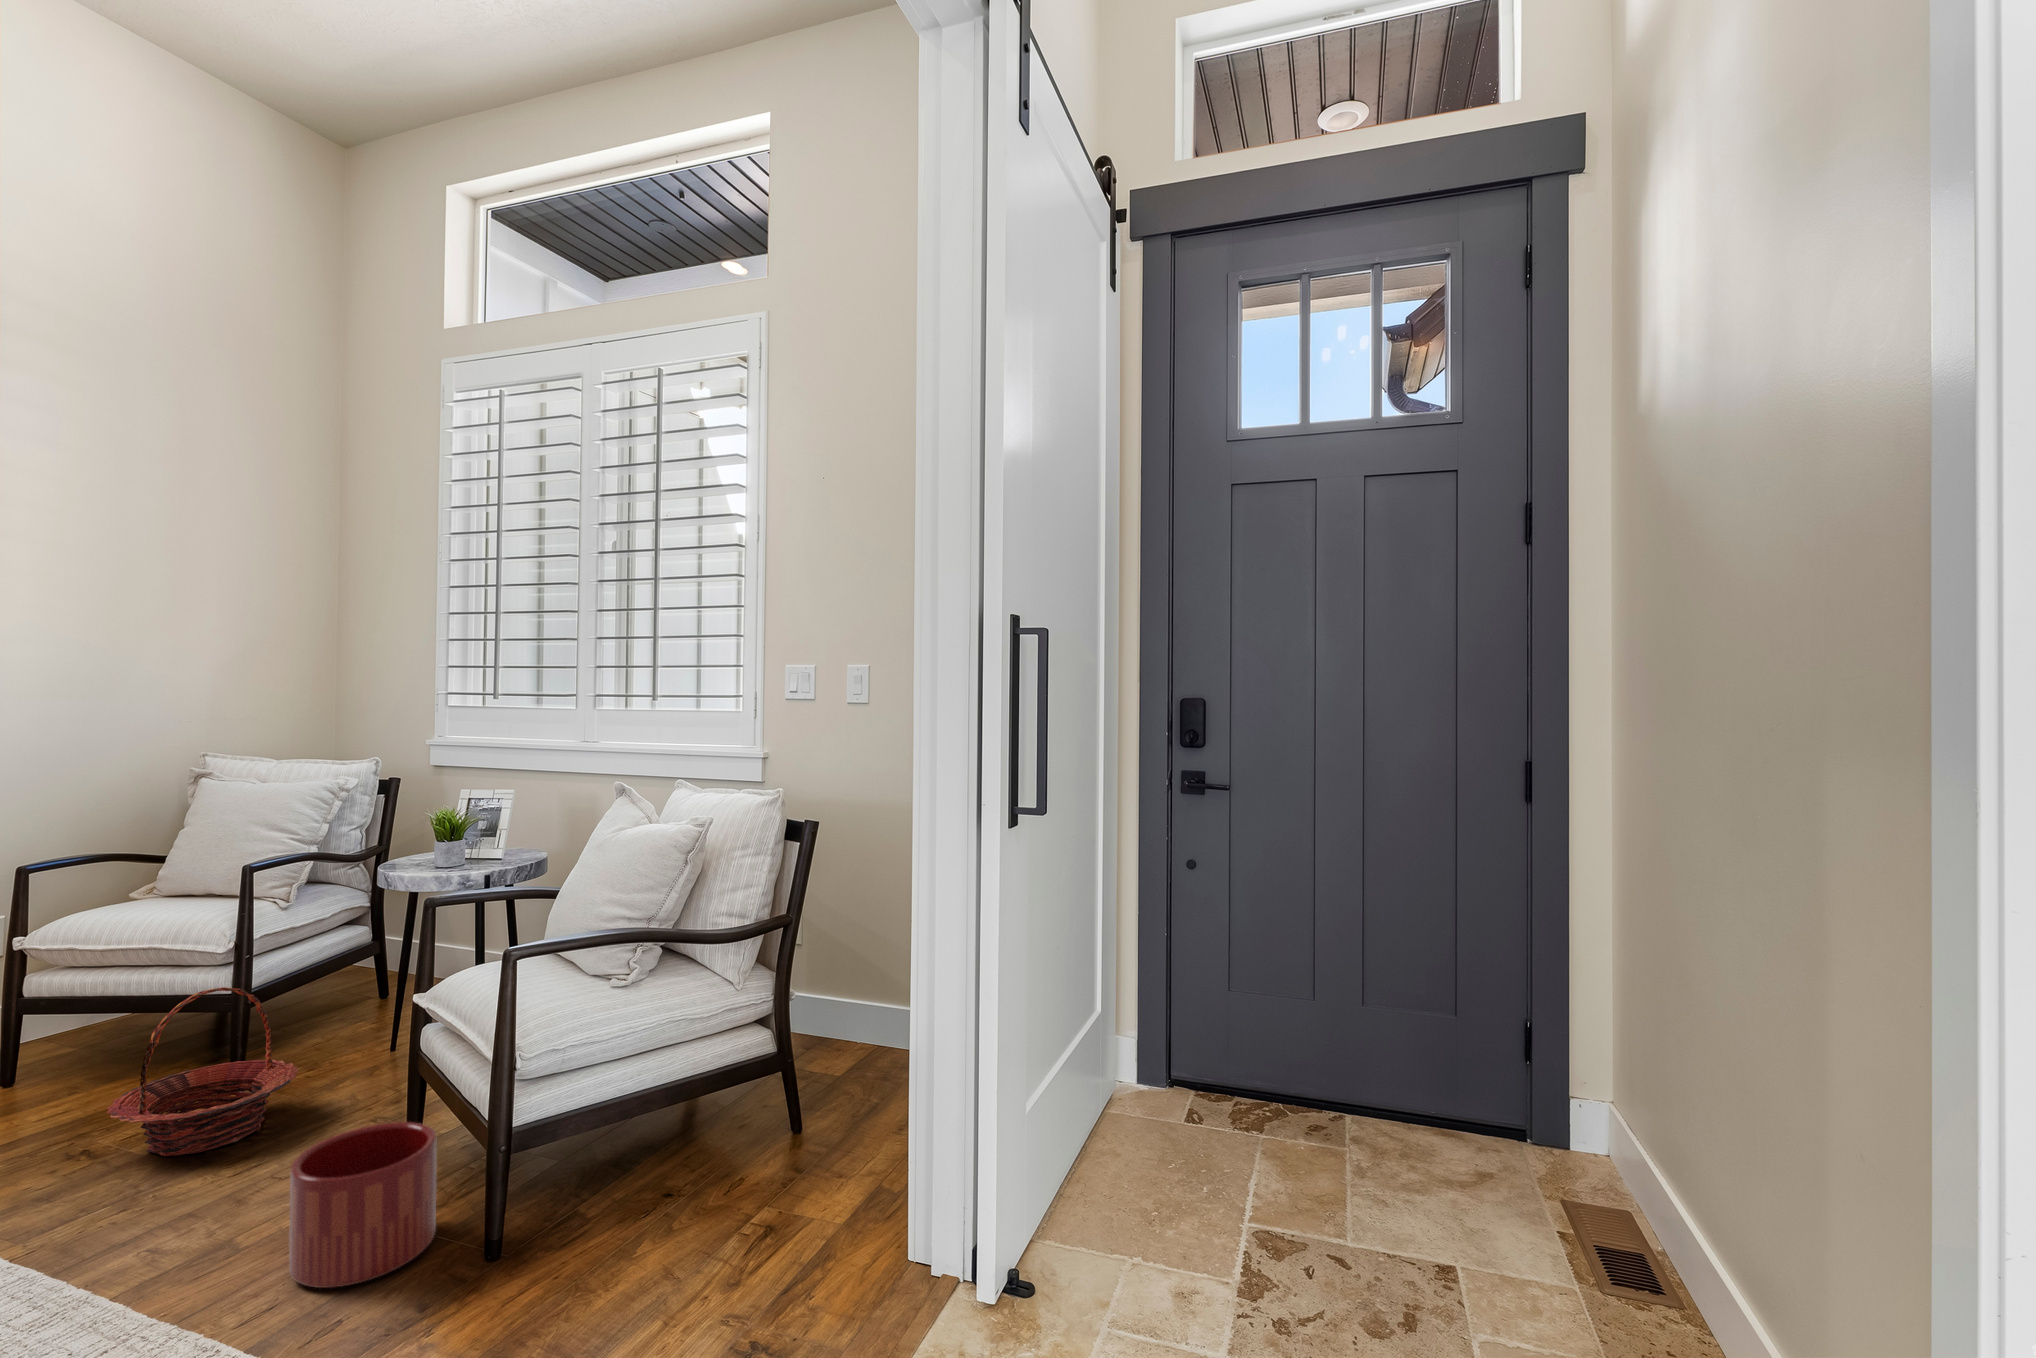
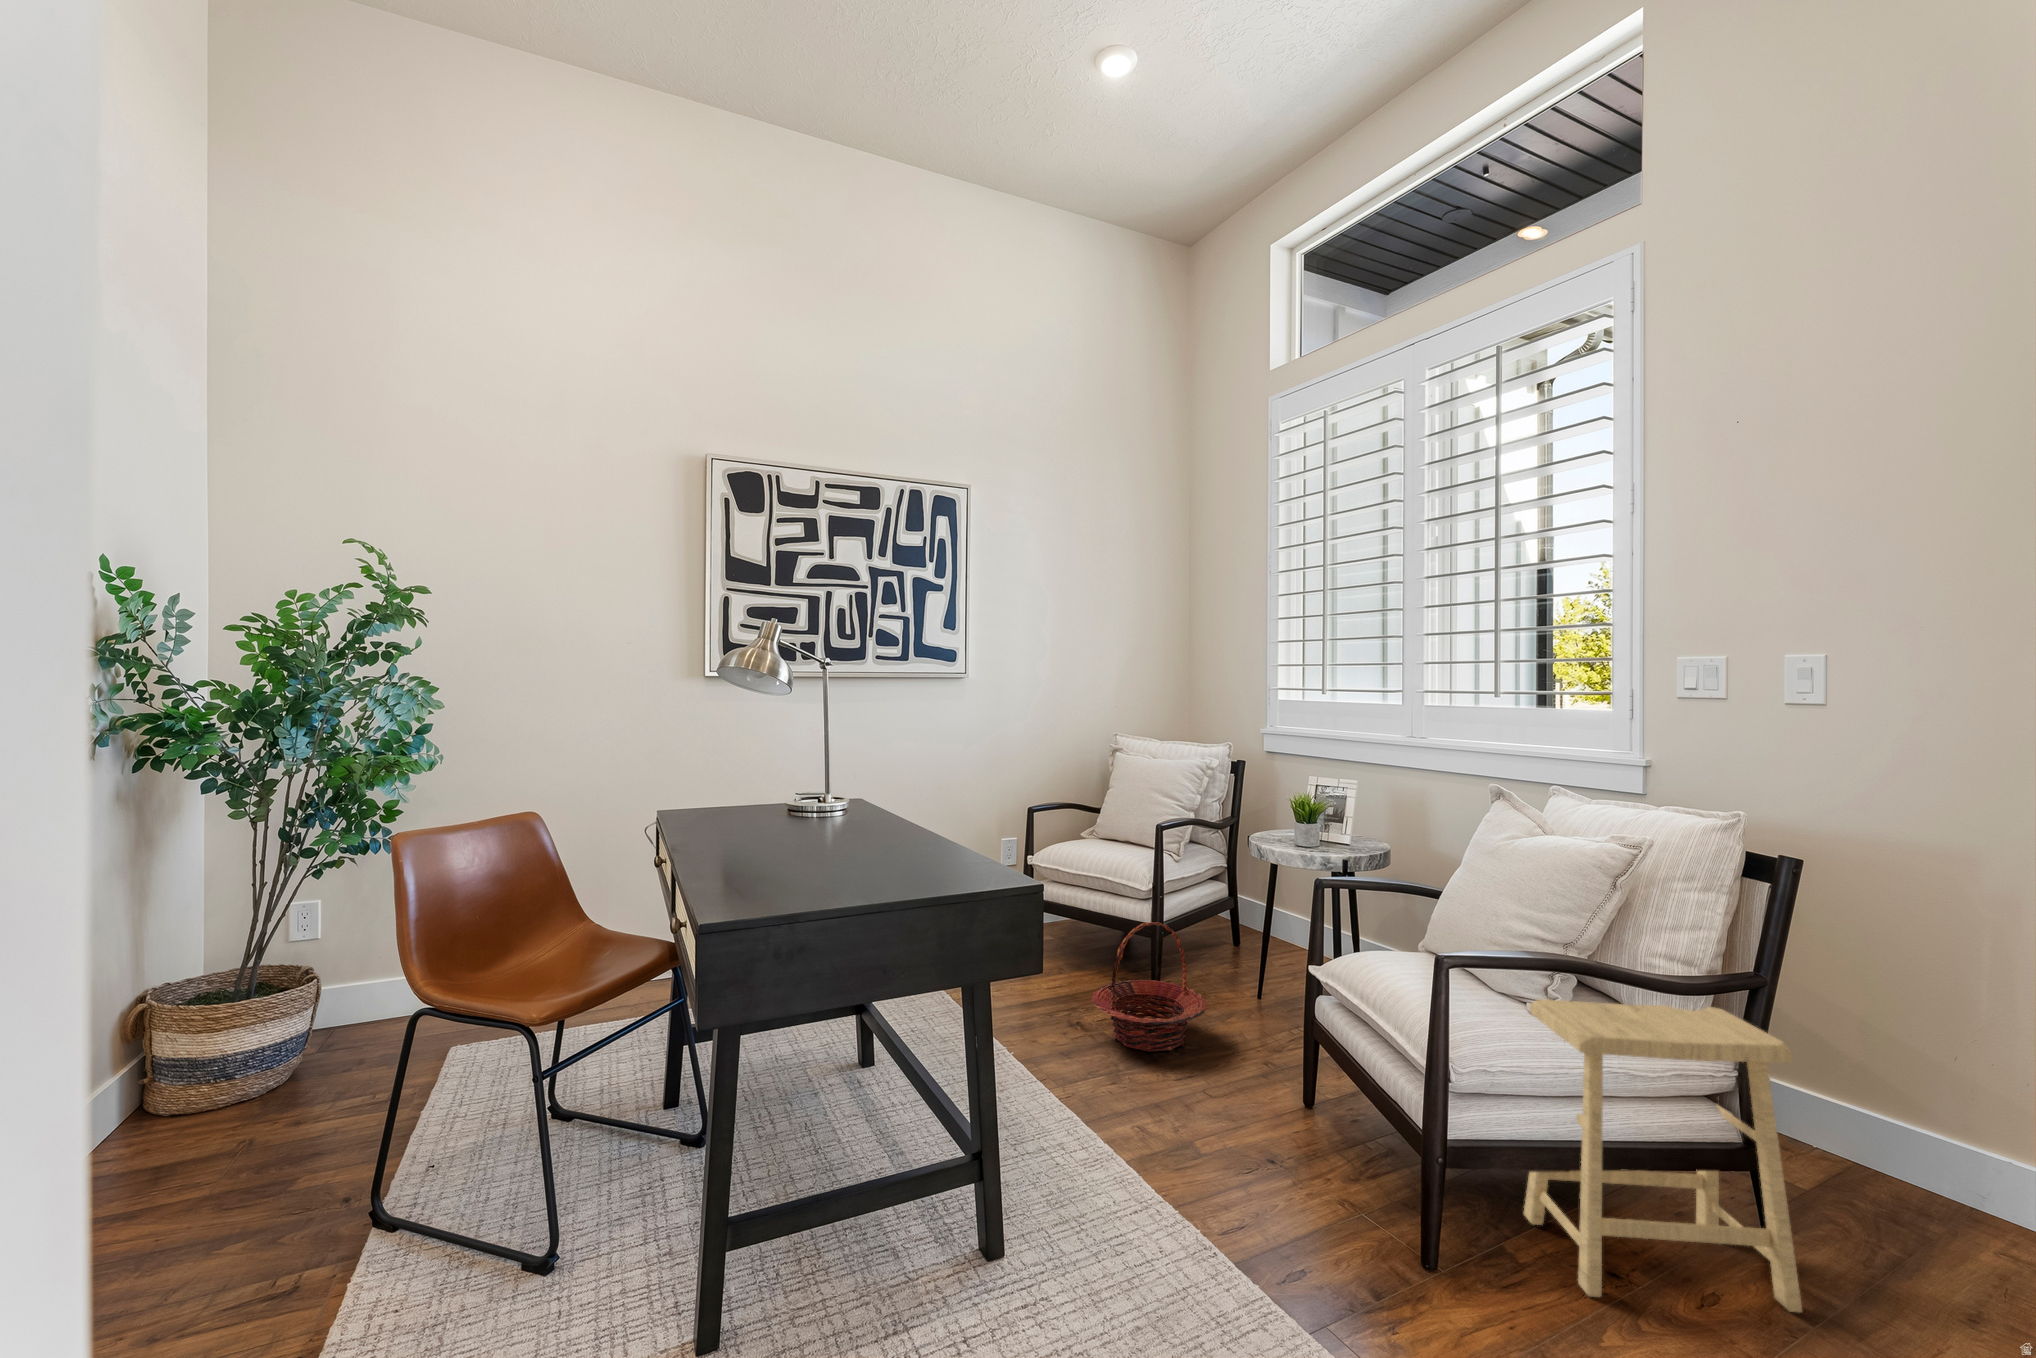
footstool: none [607,949,799,1222] -> present [1524,999,1802,1313]
planter: present [289,1122,436,1288] -> none [1247,1086,1364,1242]

